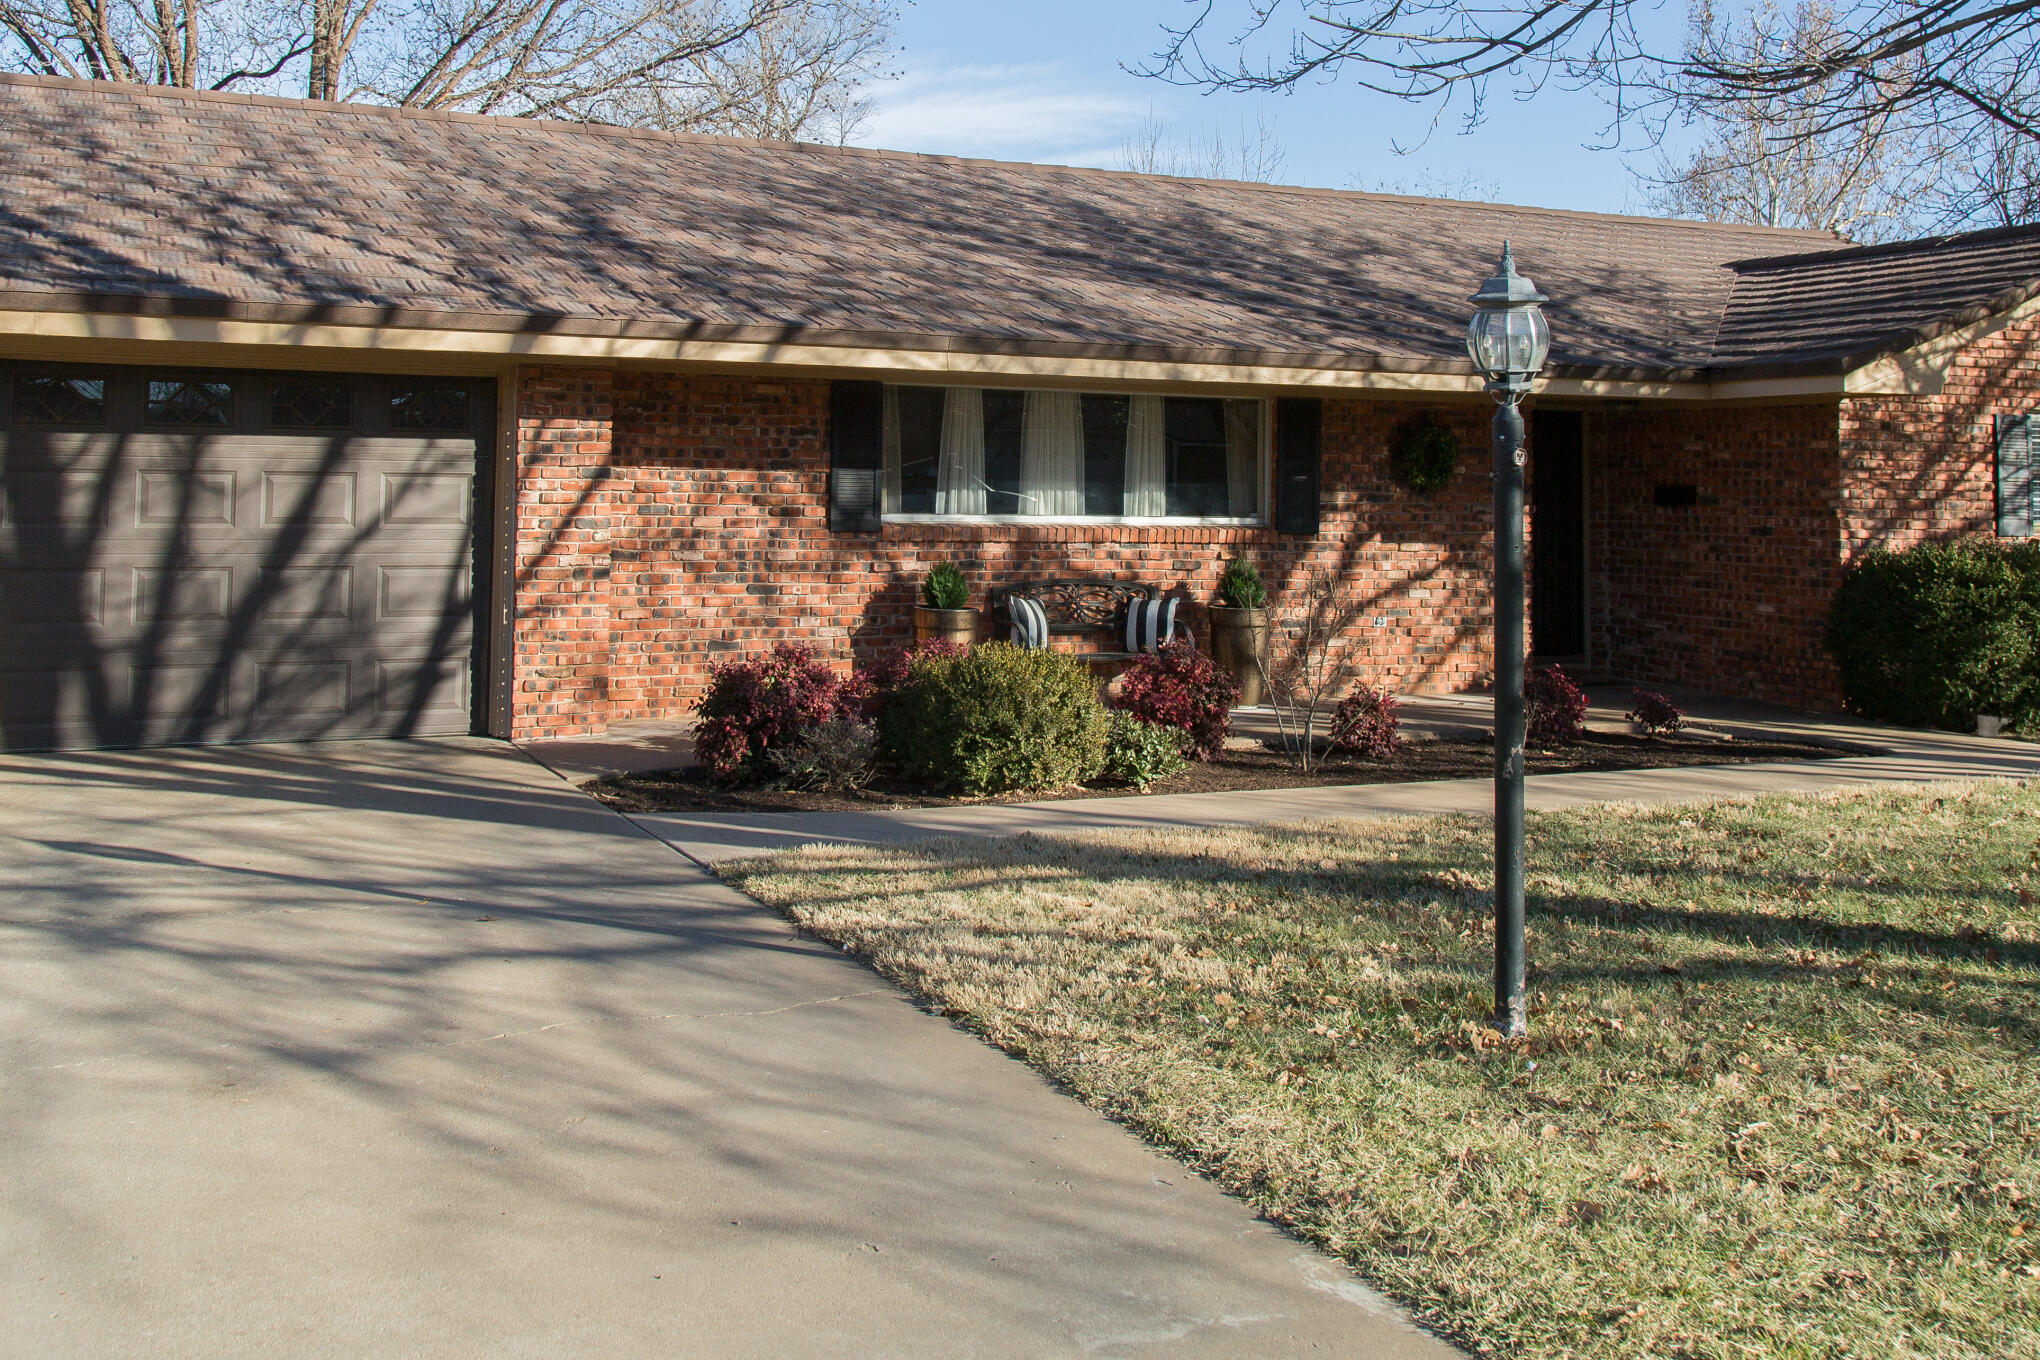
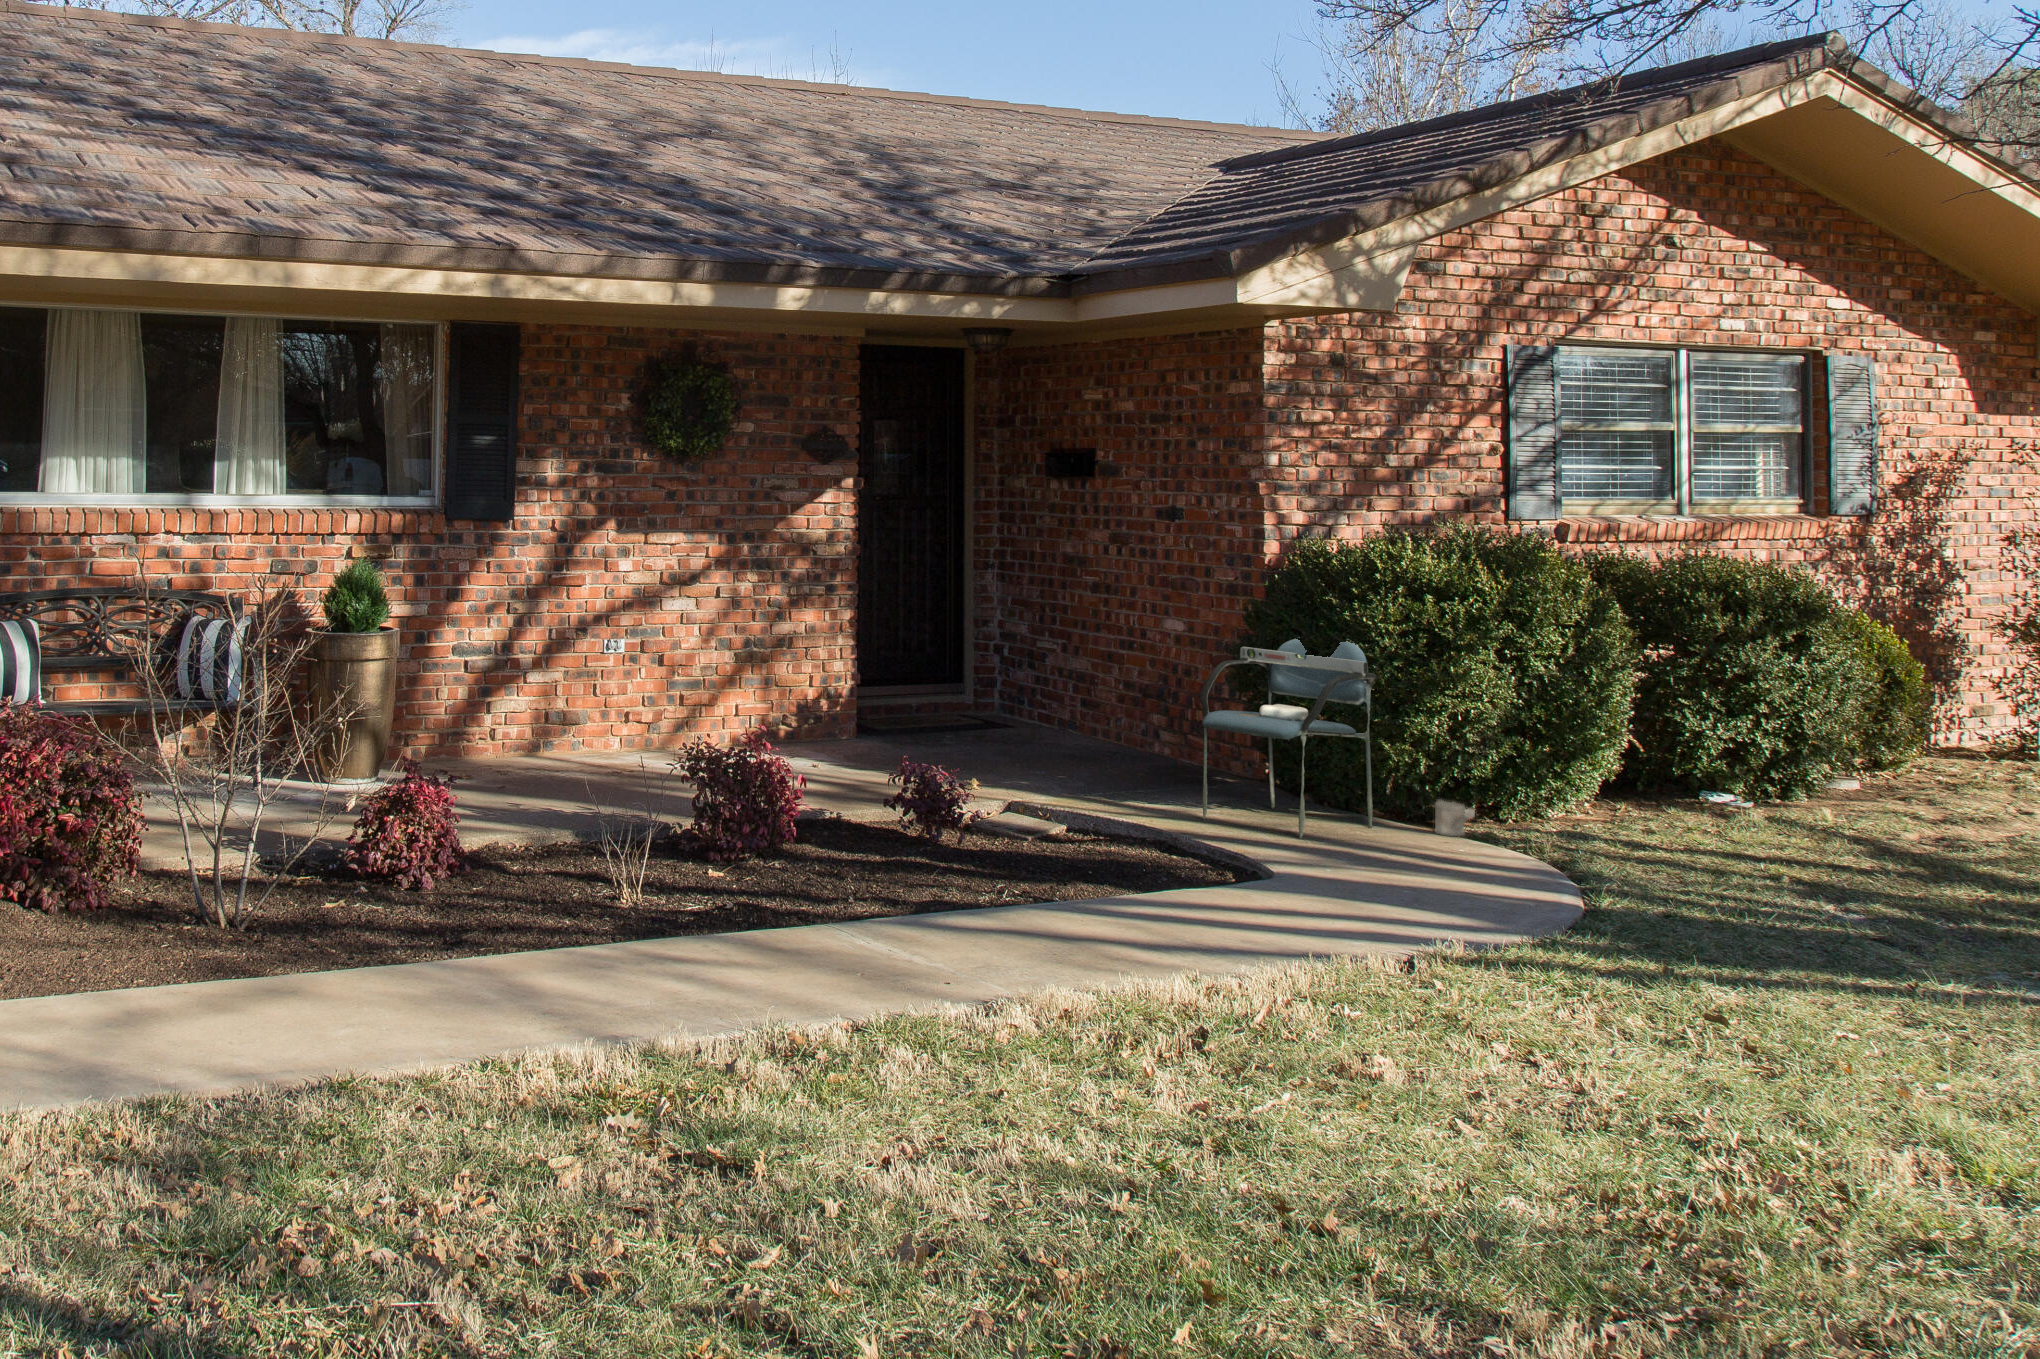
chair: none [1819,609,1939,737] -> present [1200,639,1376,838]

